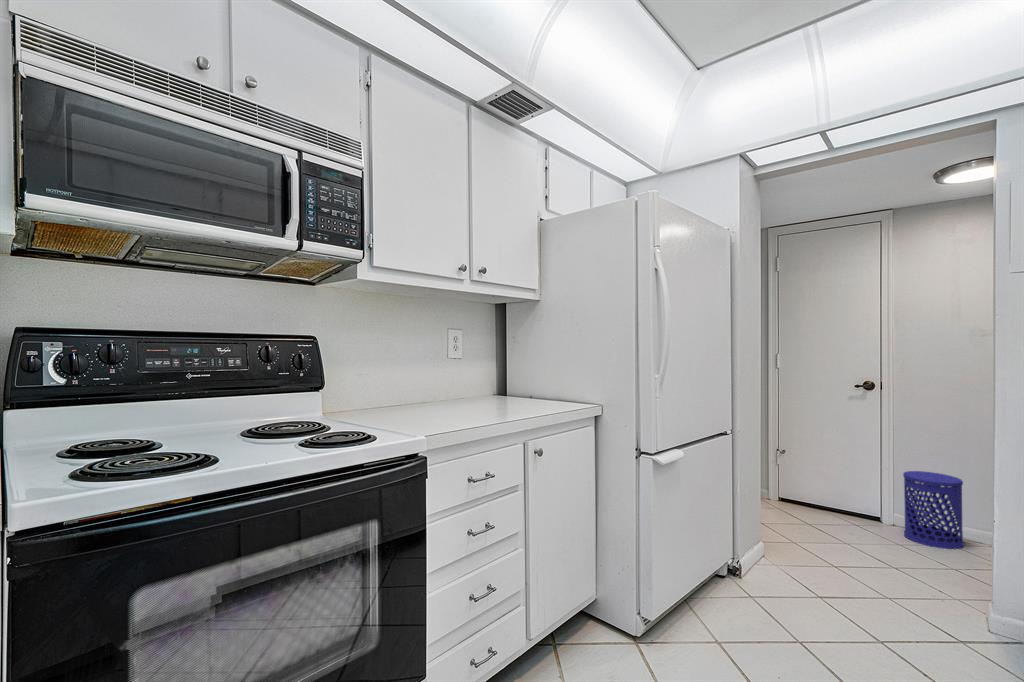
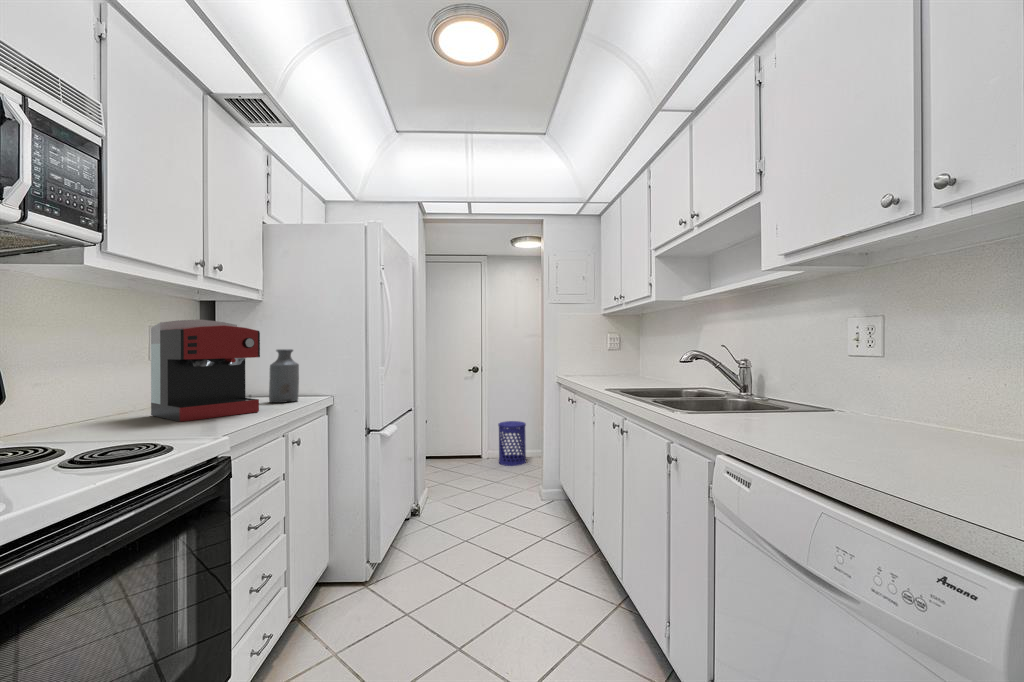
coffee maker: none [436,320,507,415] -> present [151,319,260,422]
bottle: none [535,350,564,407] -> present [269,349,299,403]

